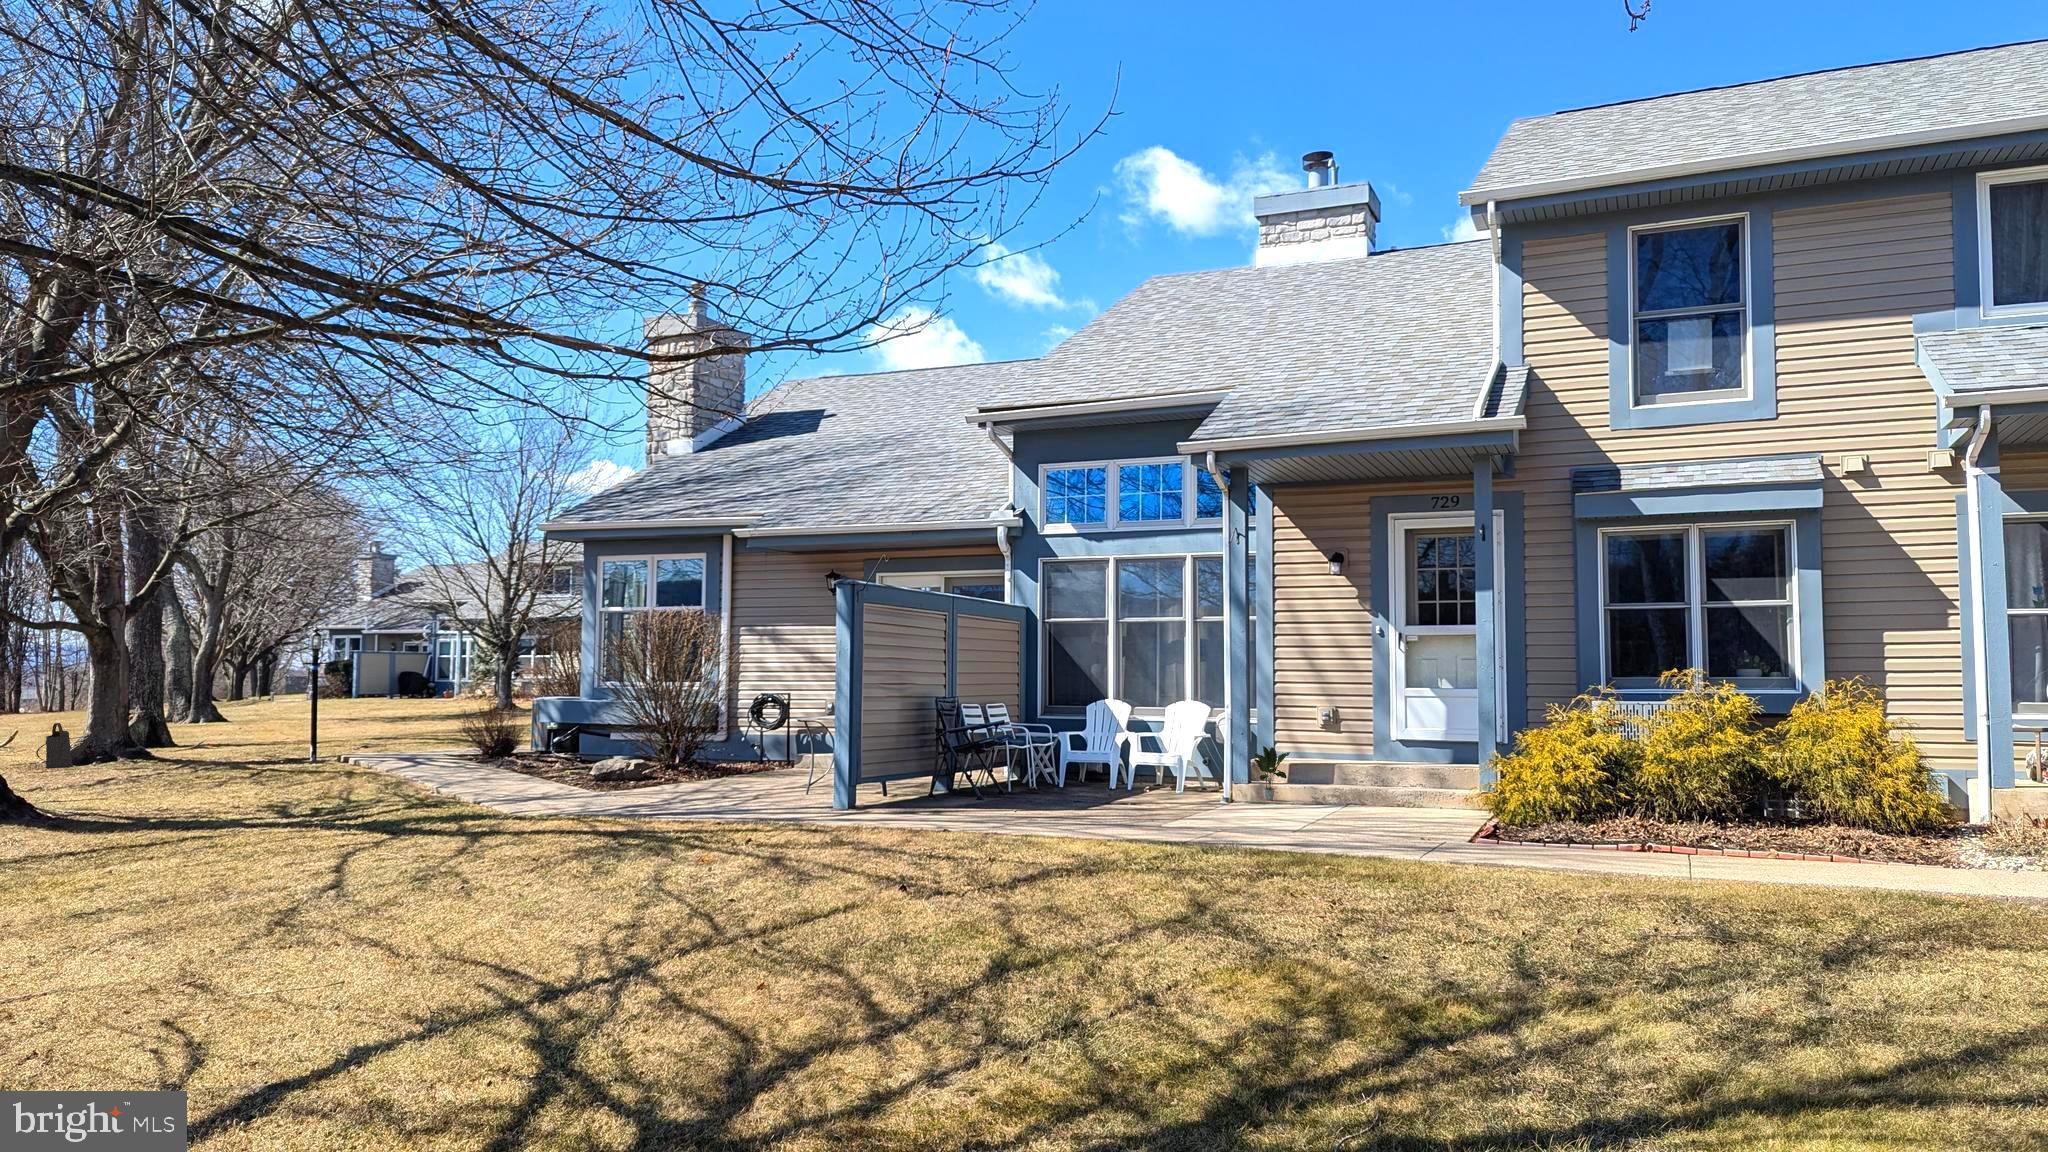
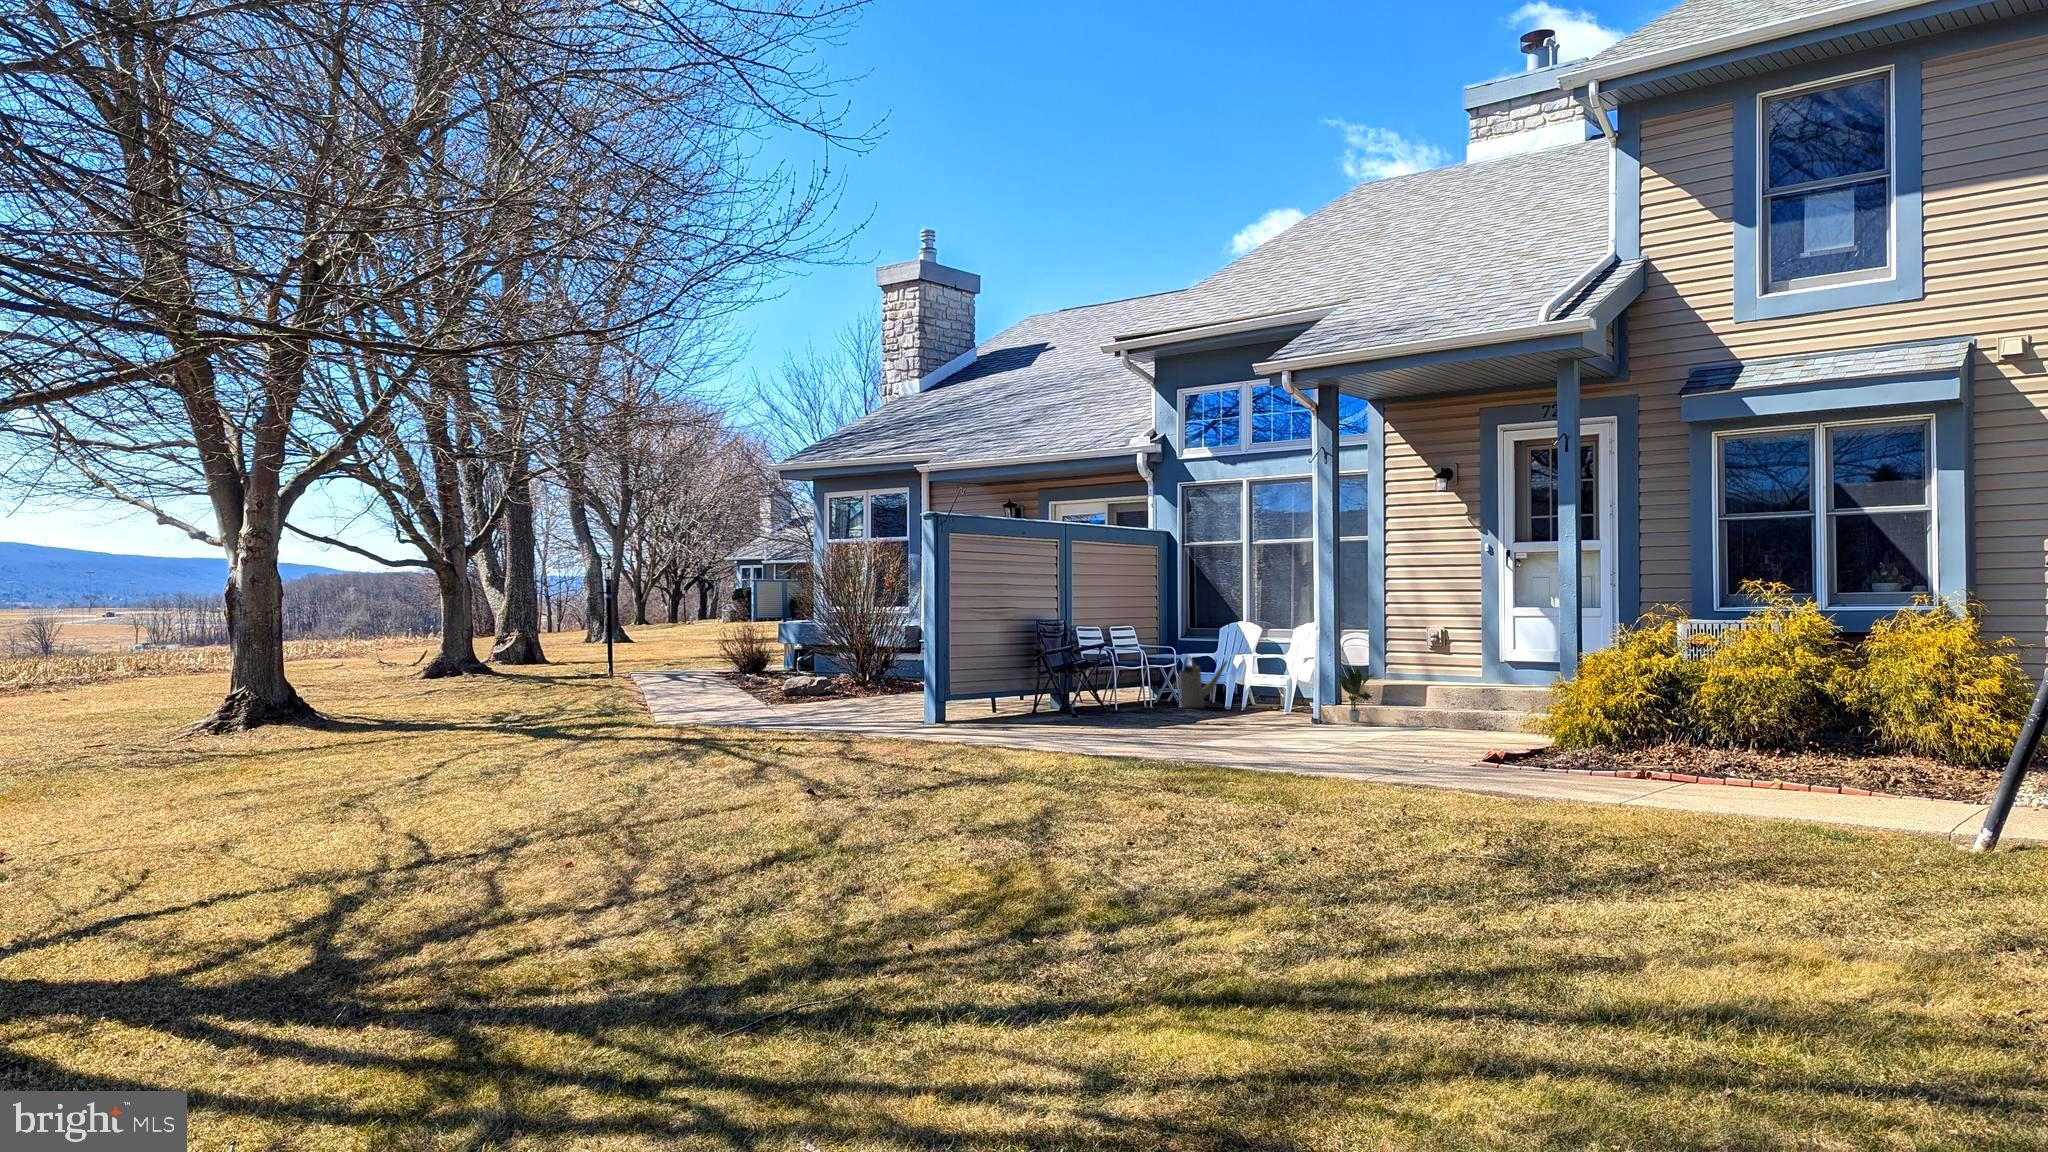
watering can: present [36,723,100,768] -> present [1172,657,1227,708]

